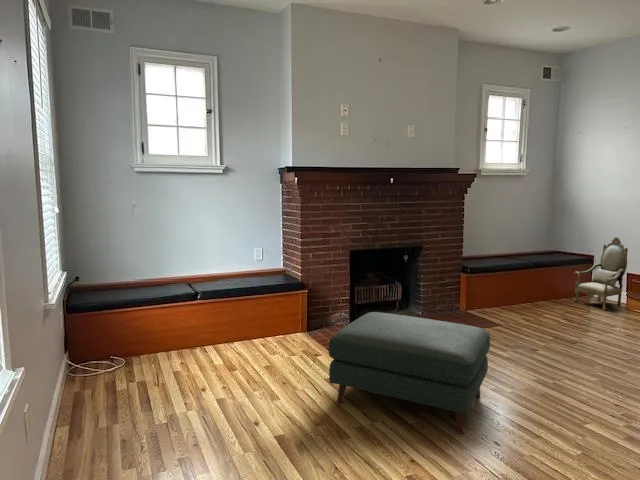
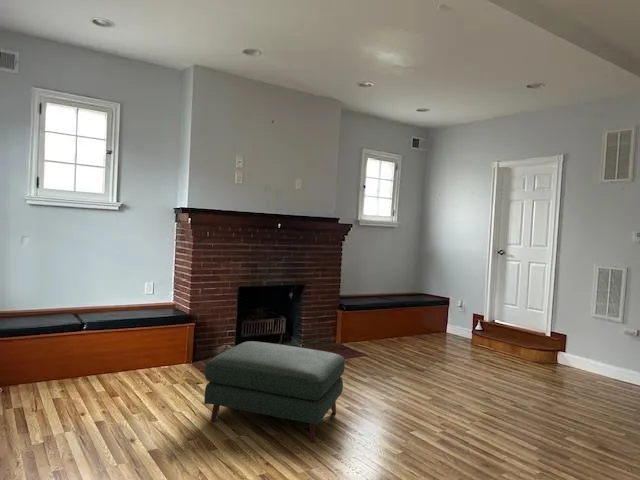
armchair: present [573,237,628,311] -> none [431,260,472,345]

